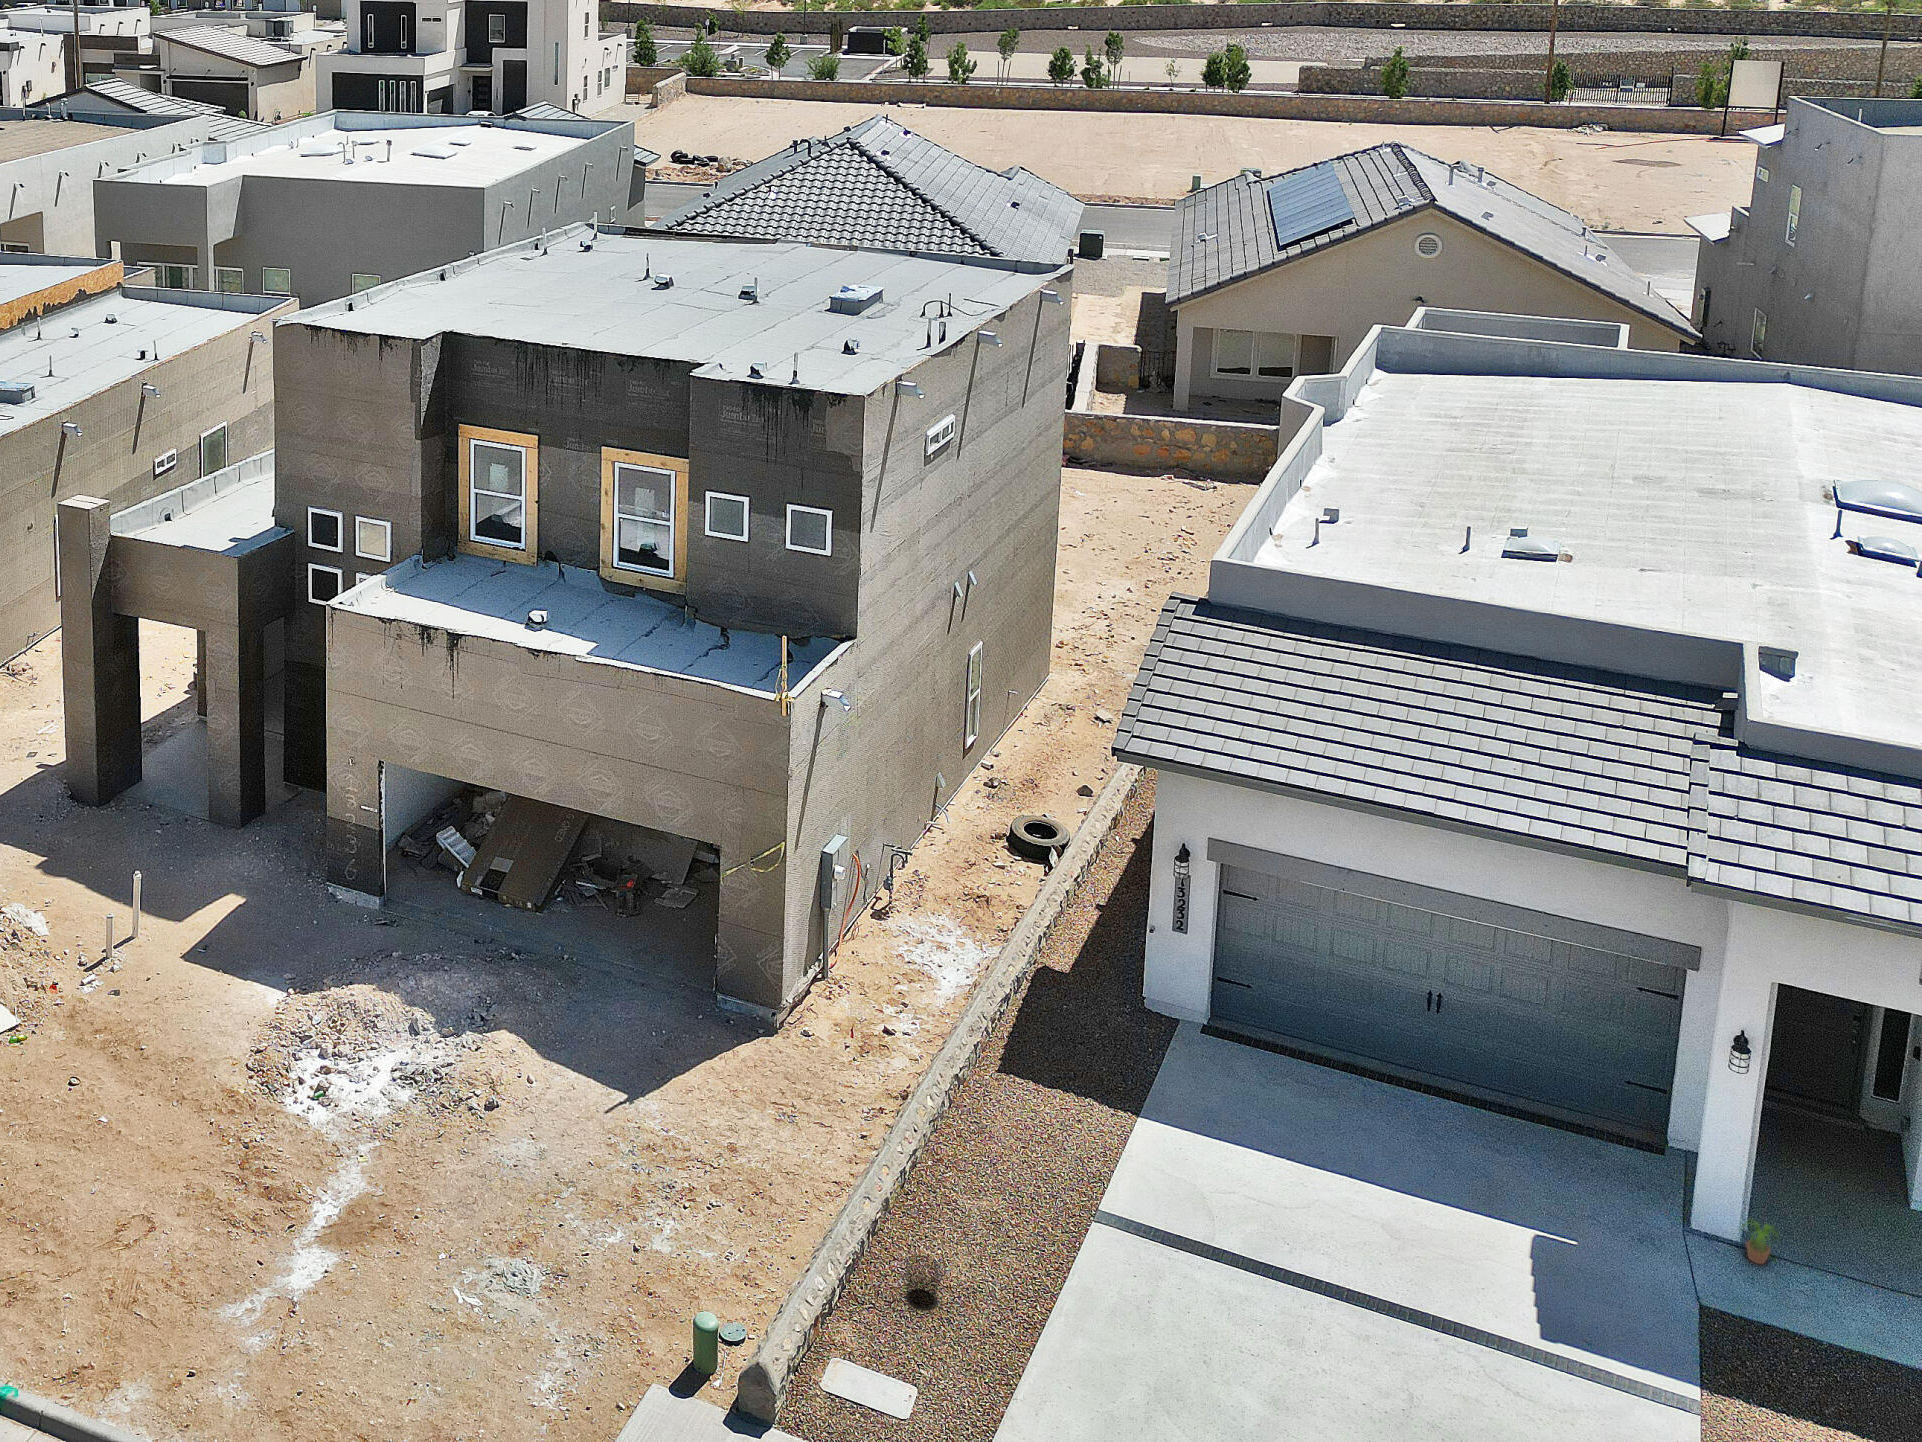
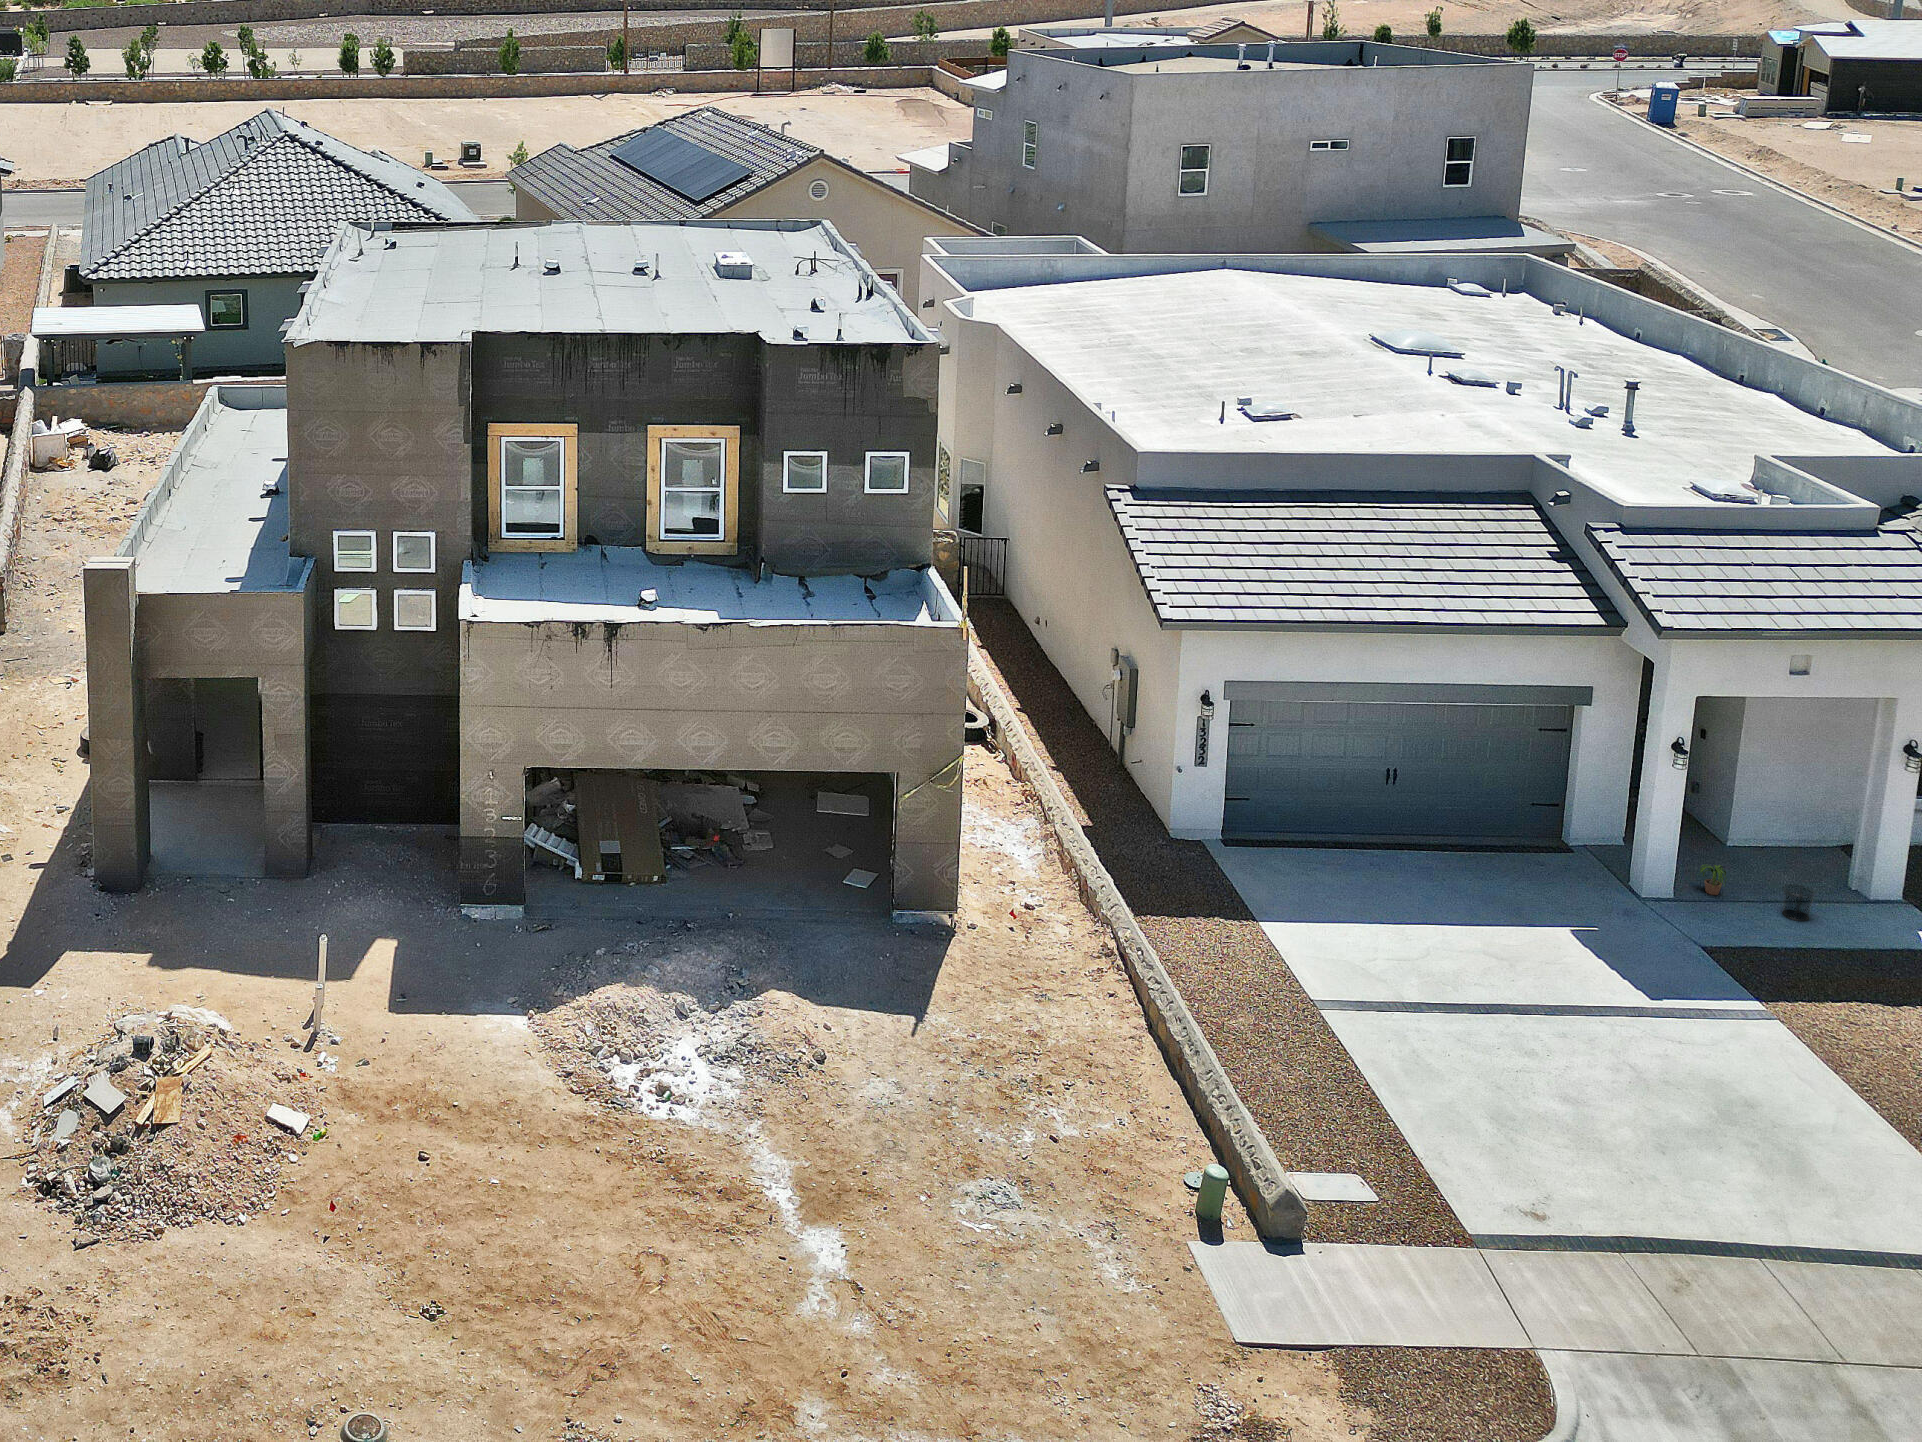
waste bin: present [906,1256,940,1309] -> present [1783,884,1813,920]

